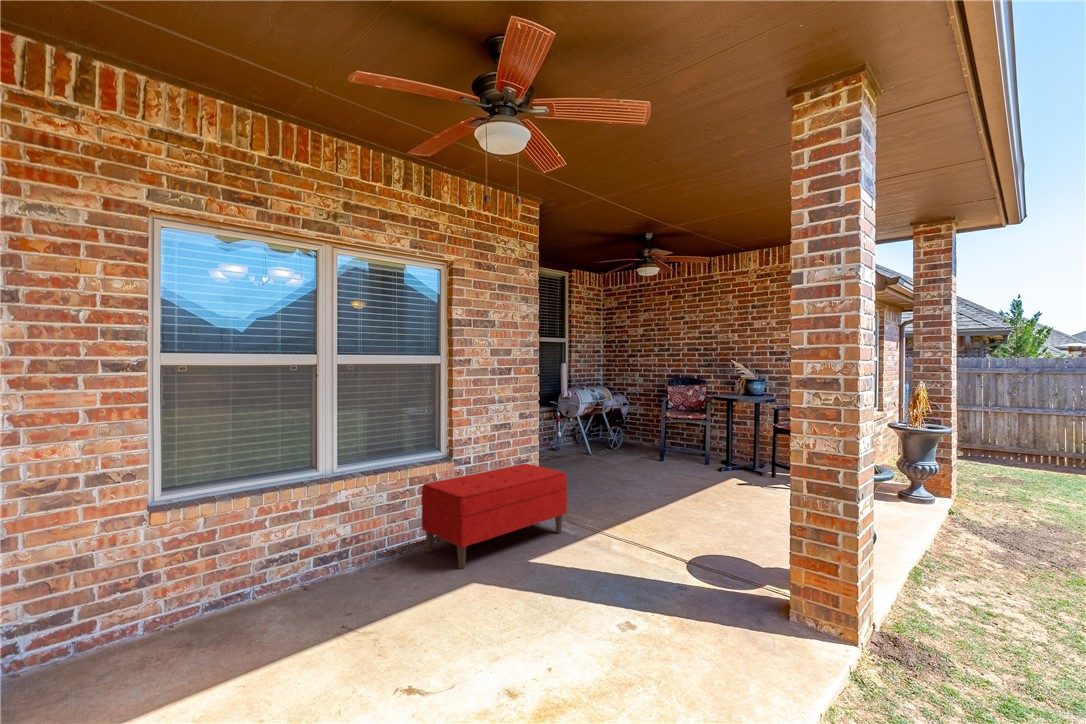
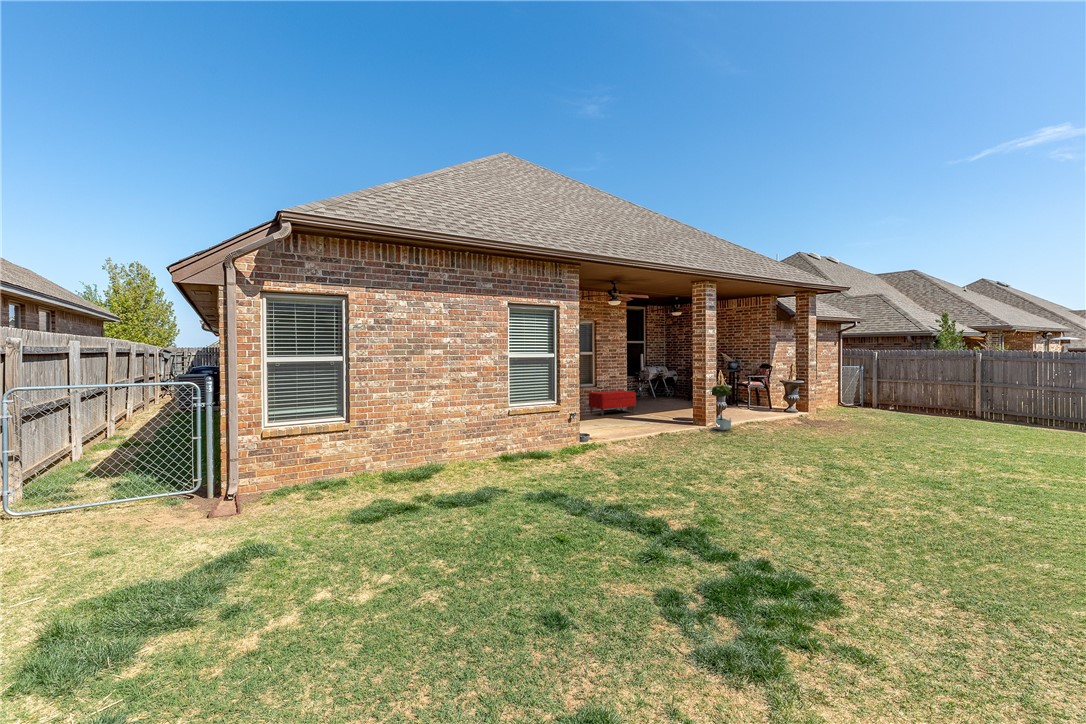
potted tree: none [883,486,978,679] -> present [711,385,731,430]

